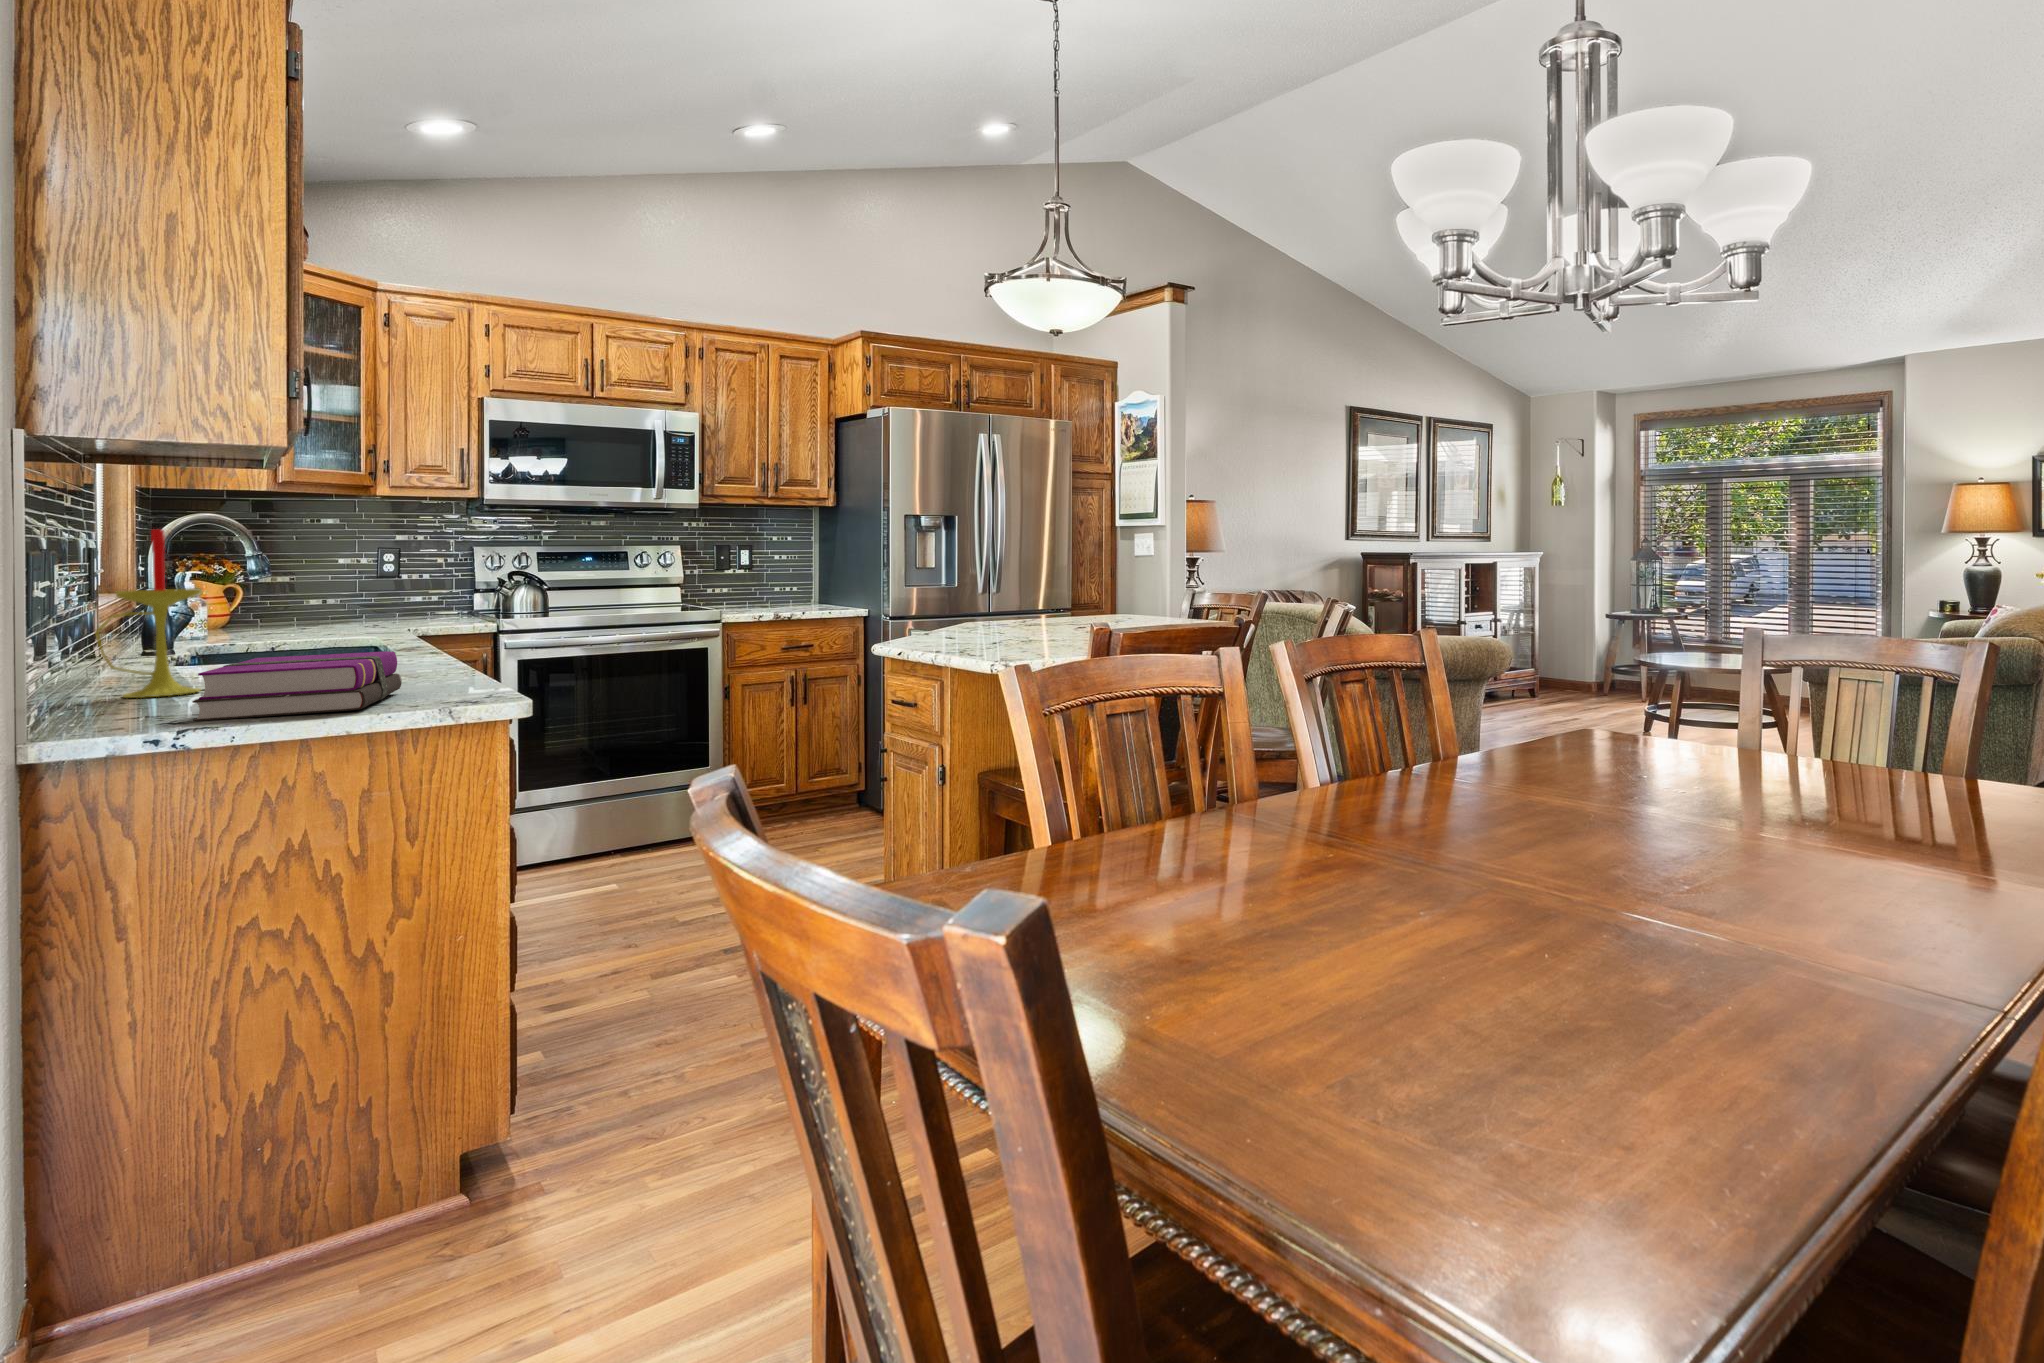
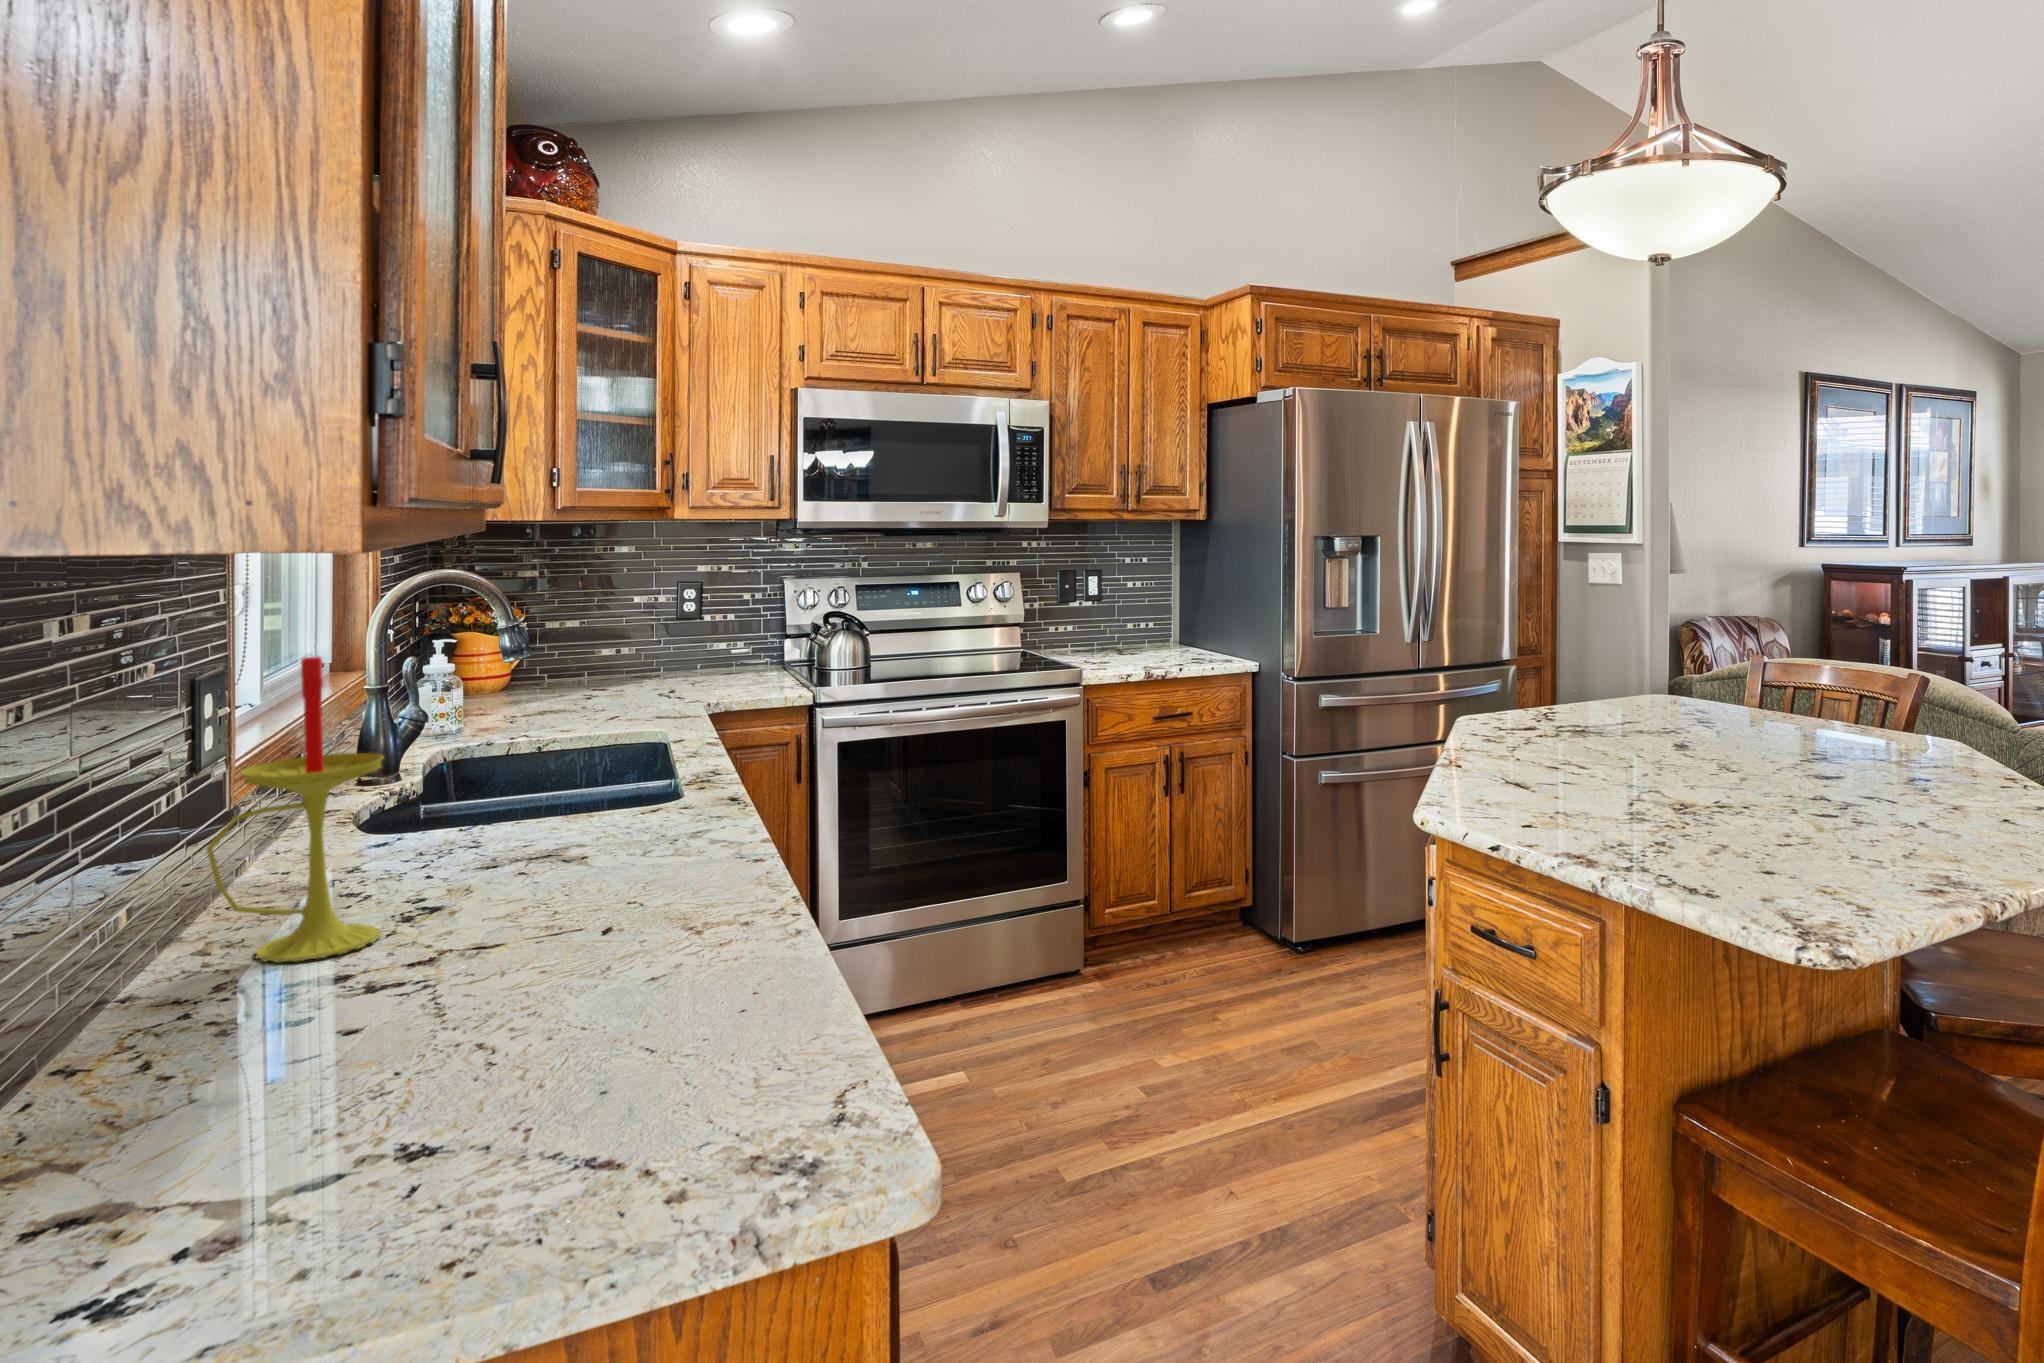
hardback book: present [192,651,402,721] -> none [283,906,684,1137]

